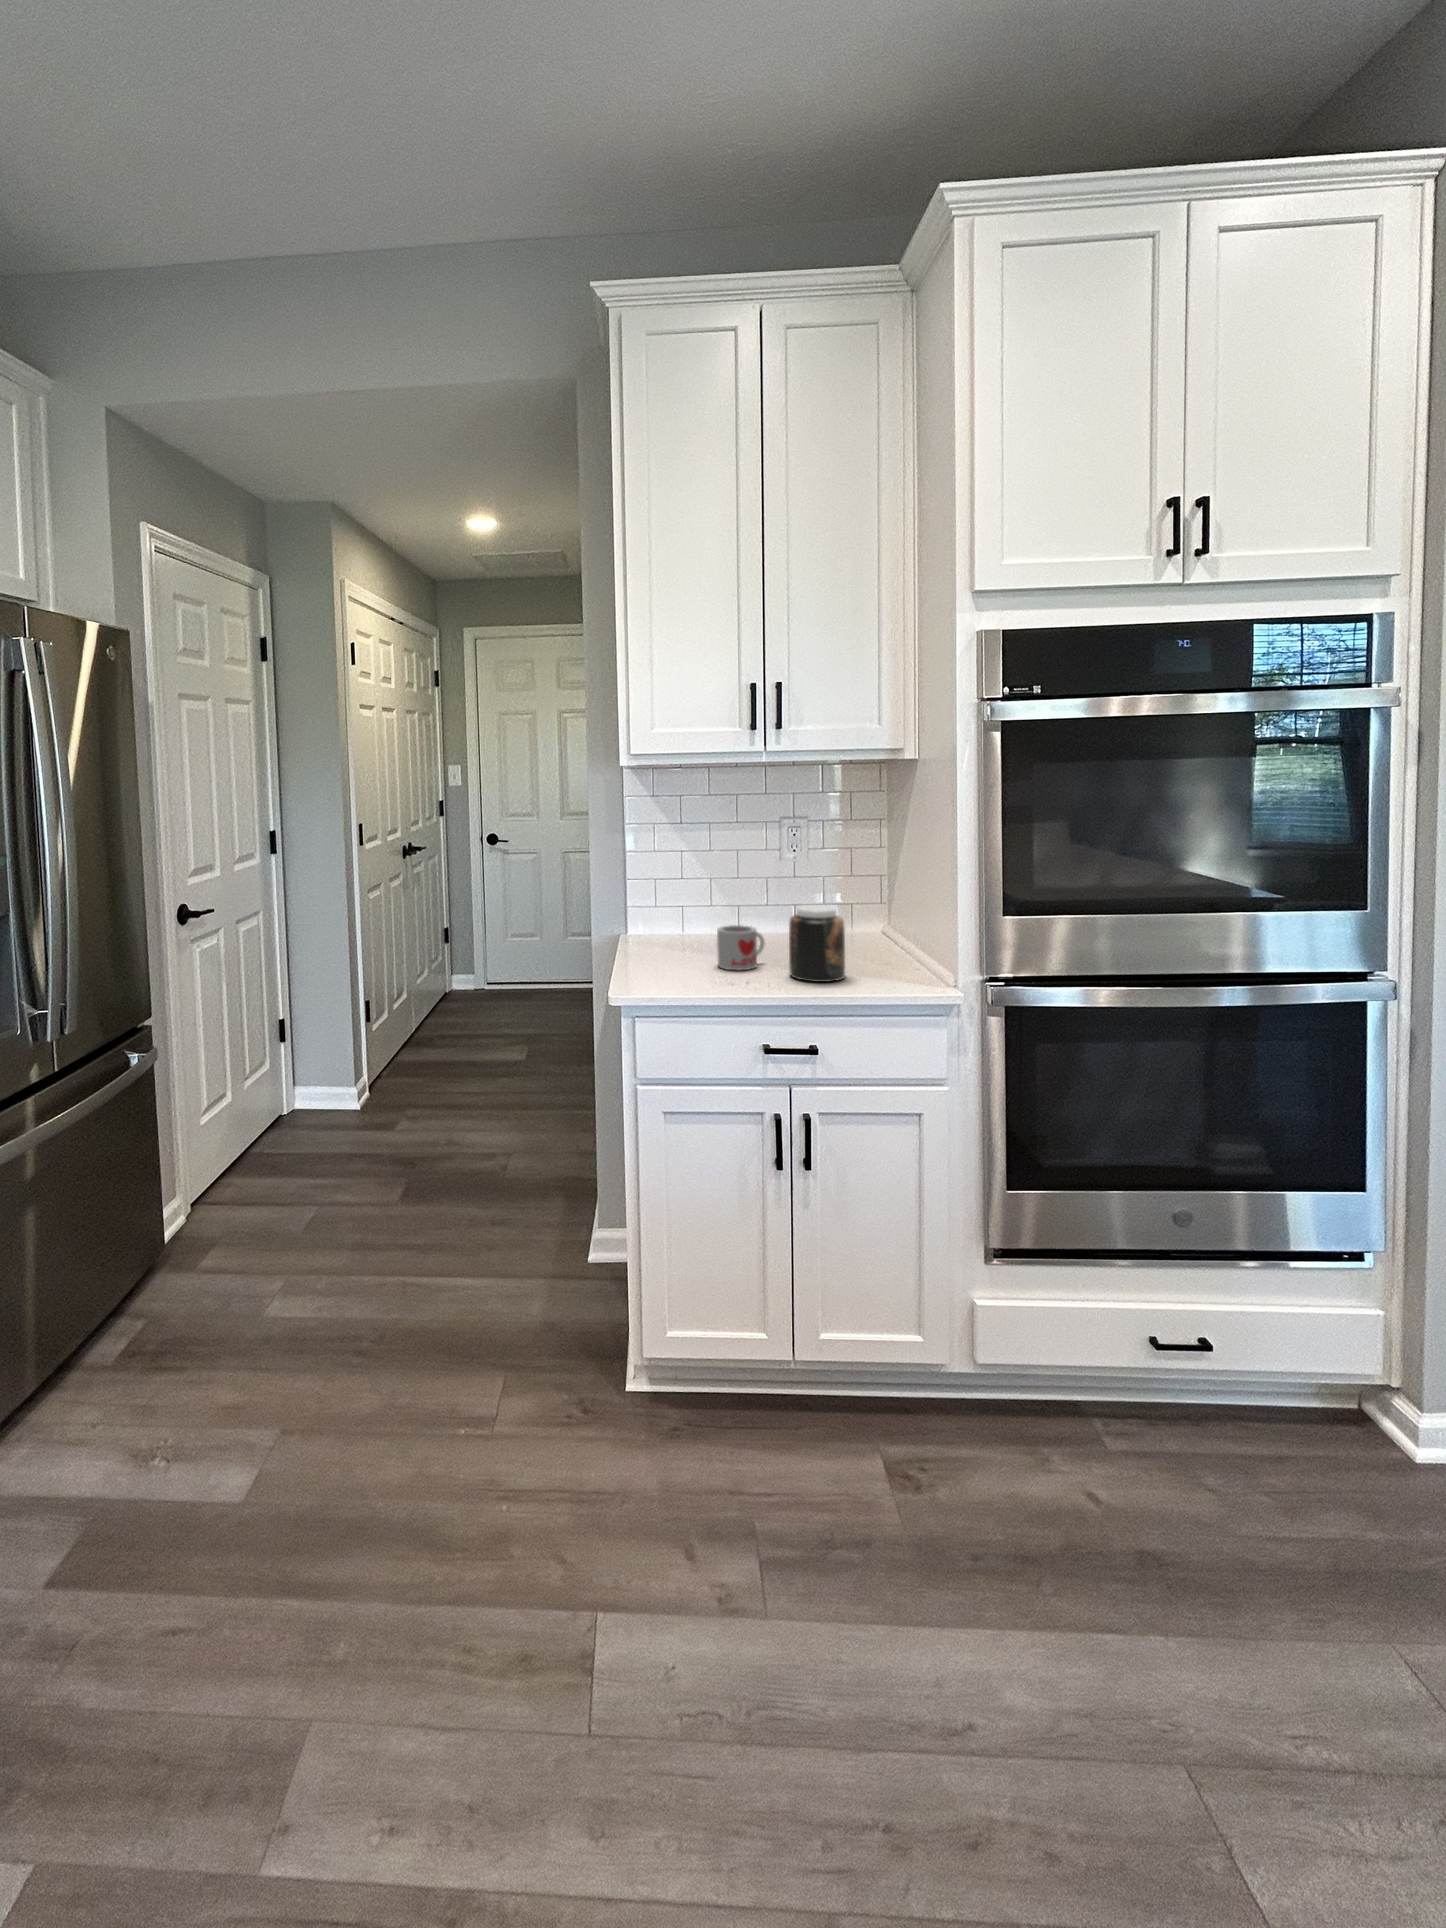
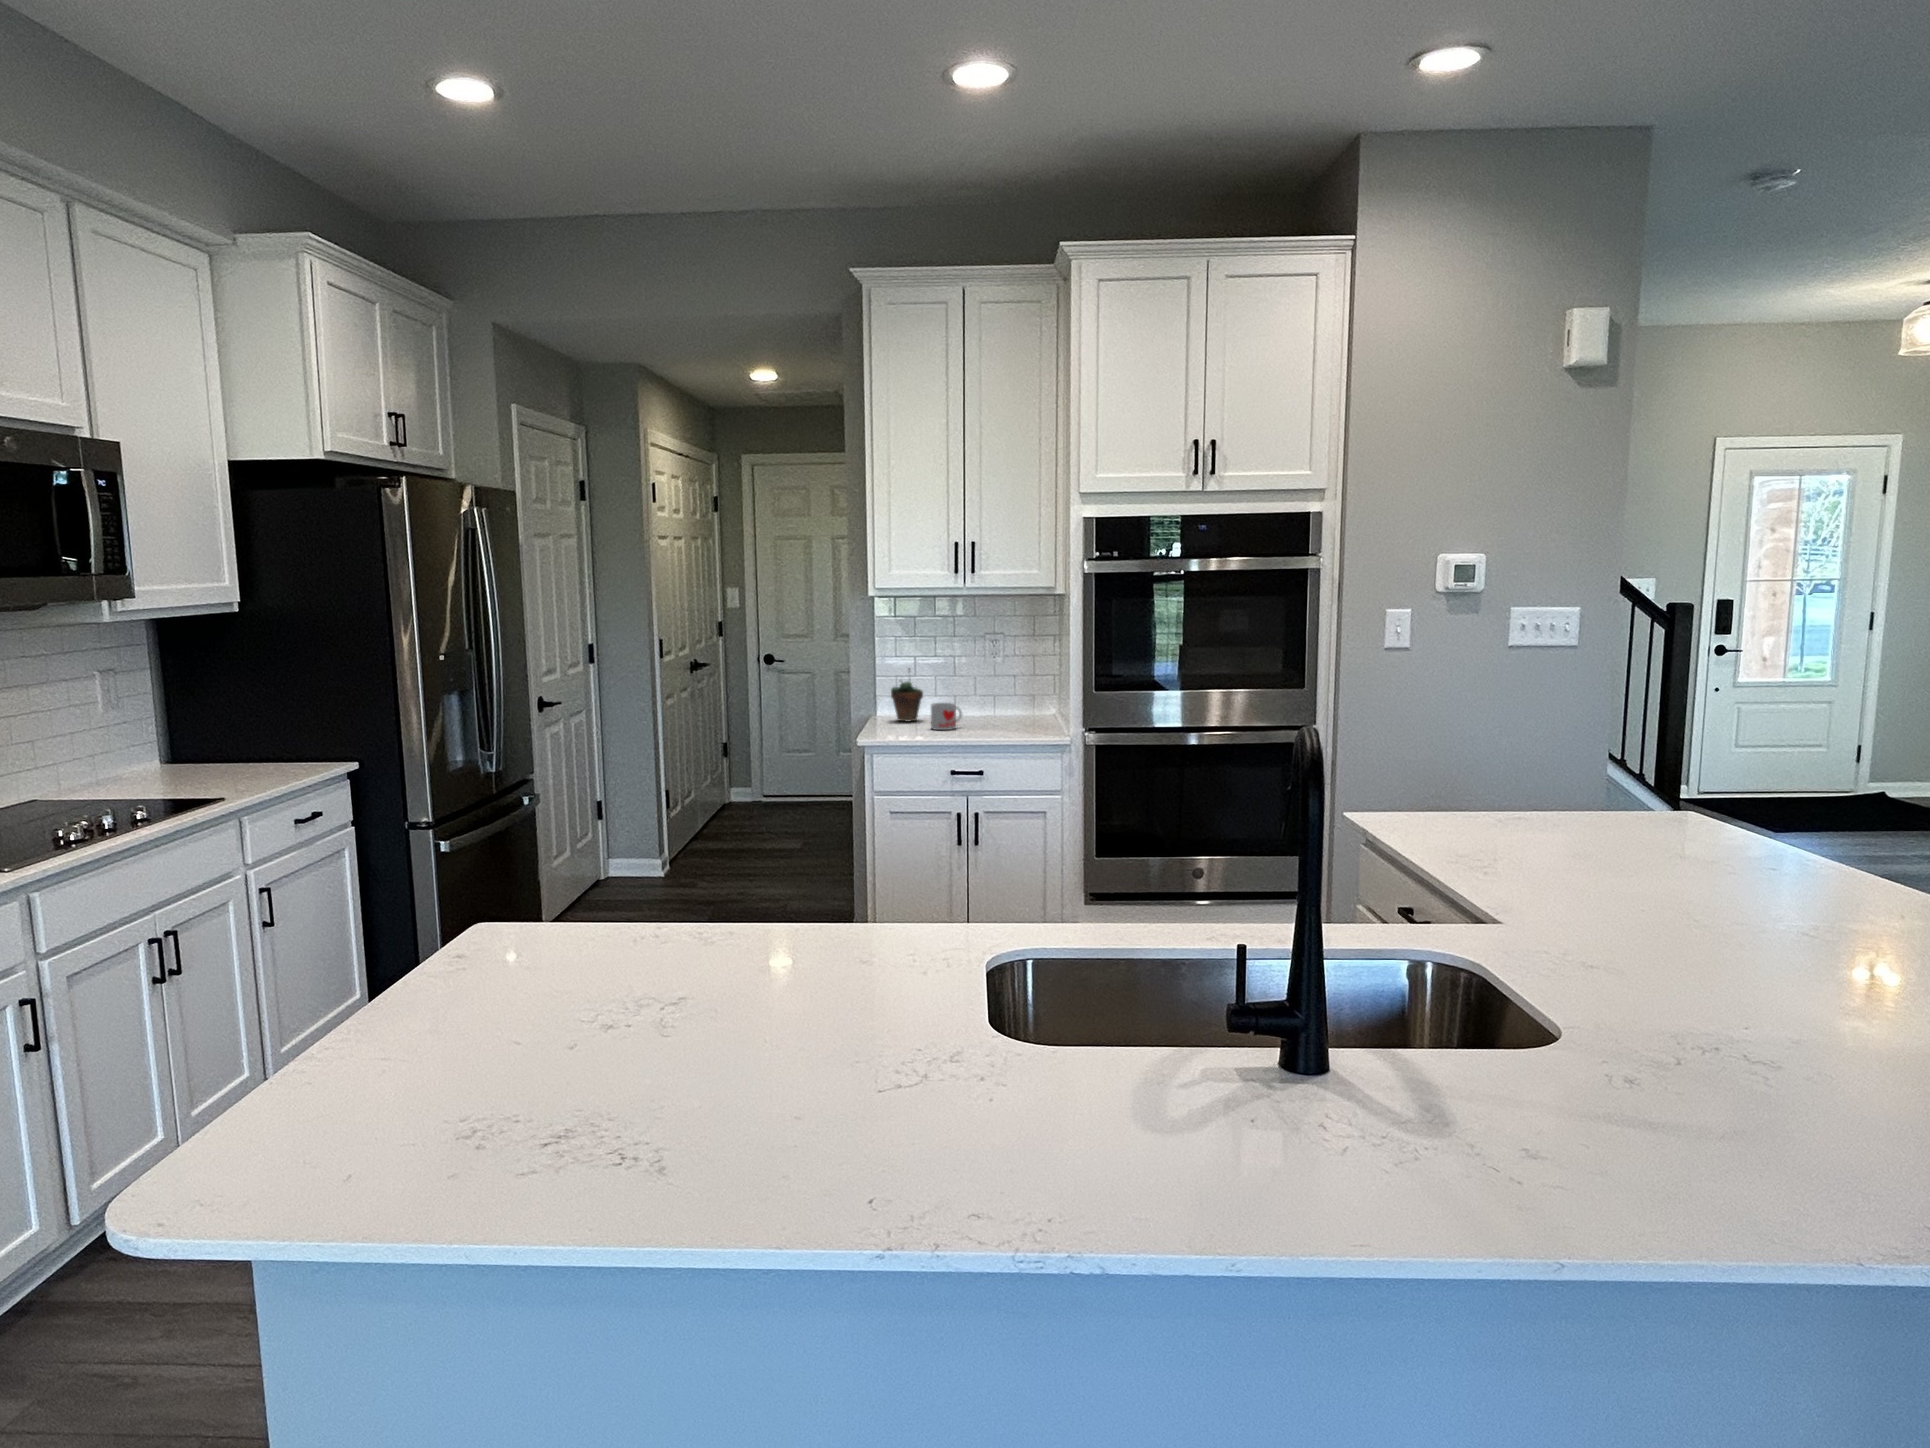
succulent plant: none [651,869,698,949] -> present [891,668,923,721]
jar: present [789,905,845,982] -> none [974,687,1008,734]

